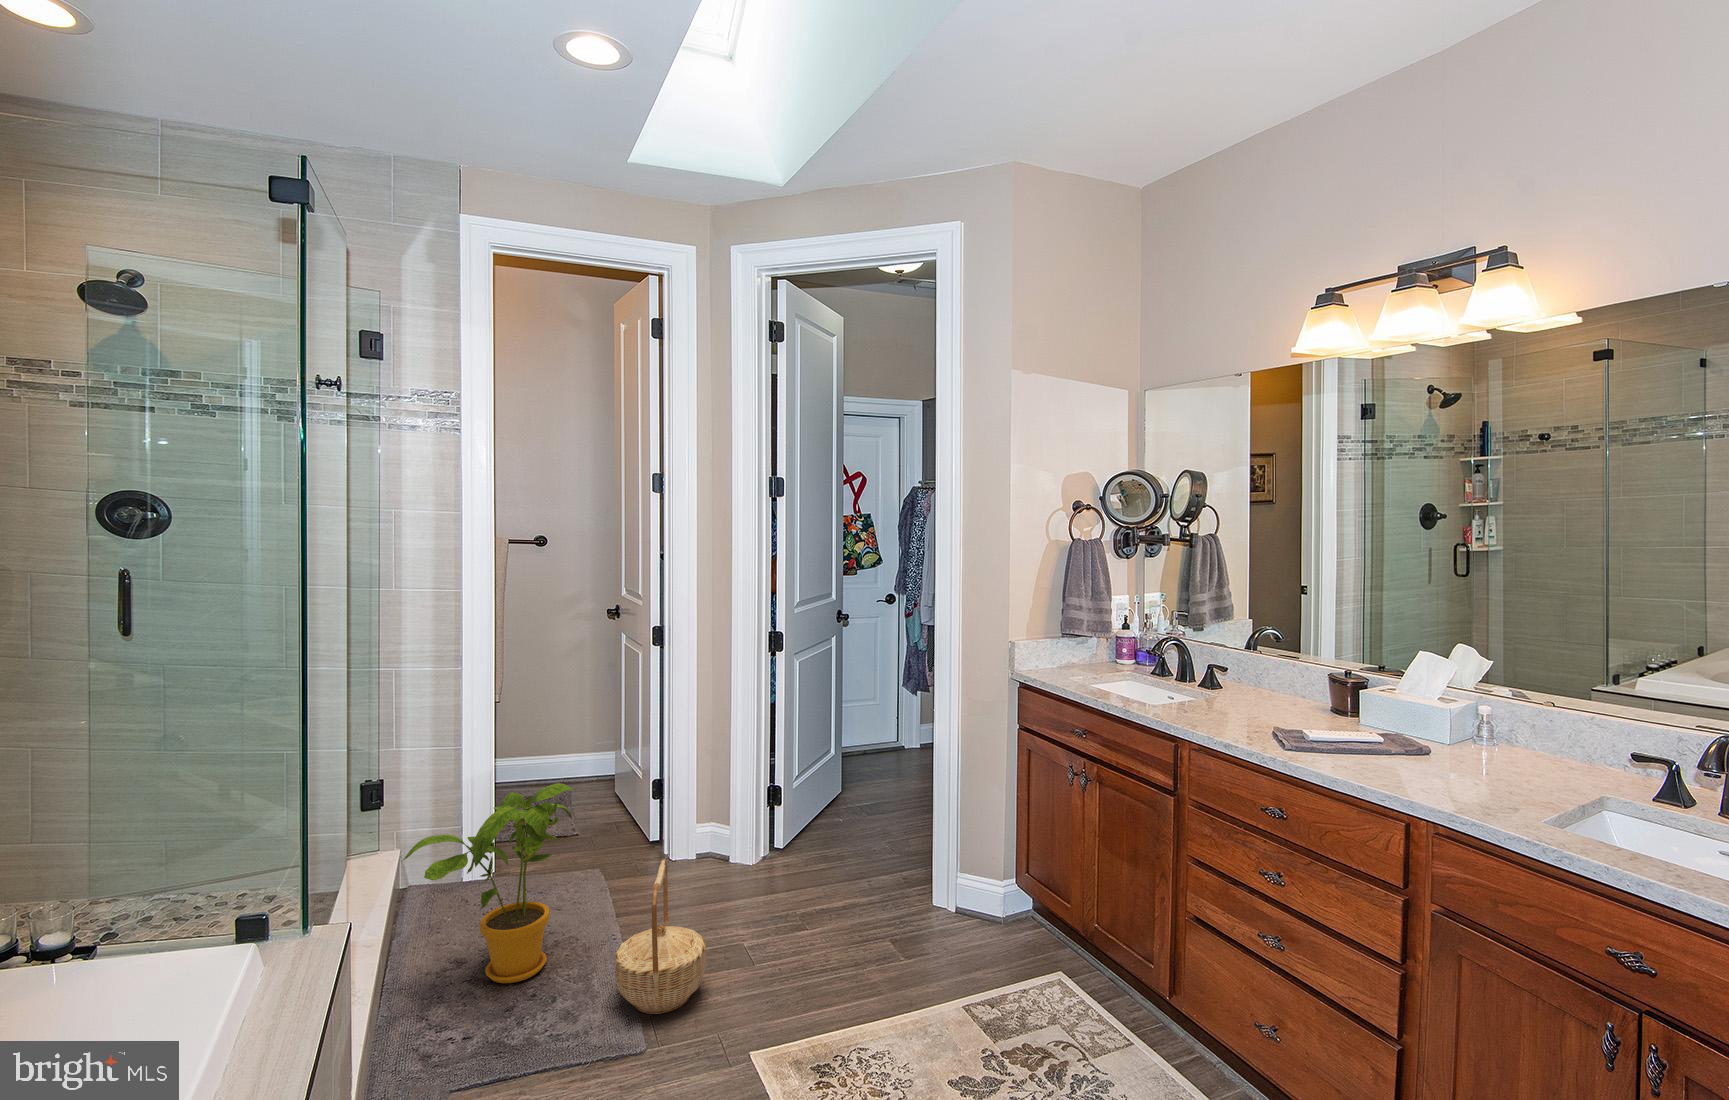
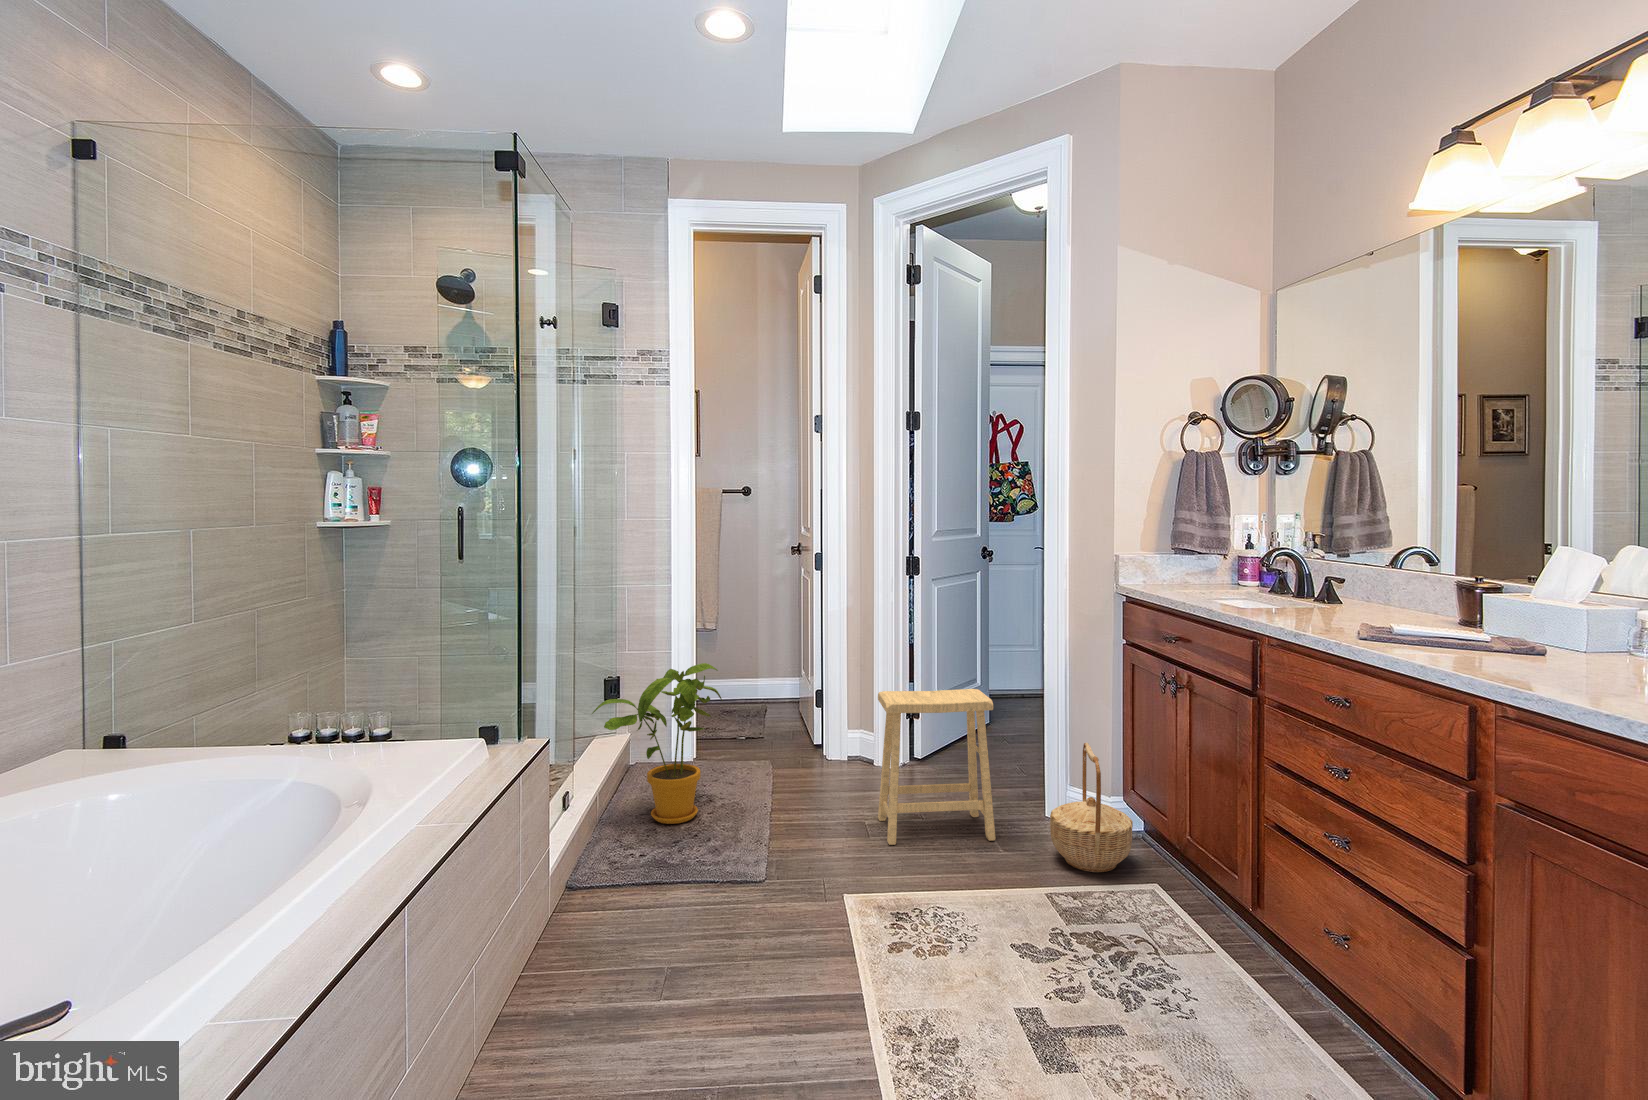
footstool: none [761,779,893,968] -> present [878,689,995,845]
basket: present [615,859,706,1014] -> present [1050,743,1133,872]

